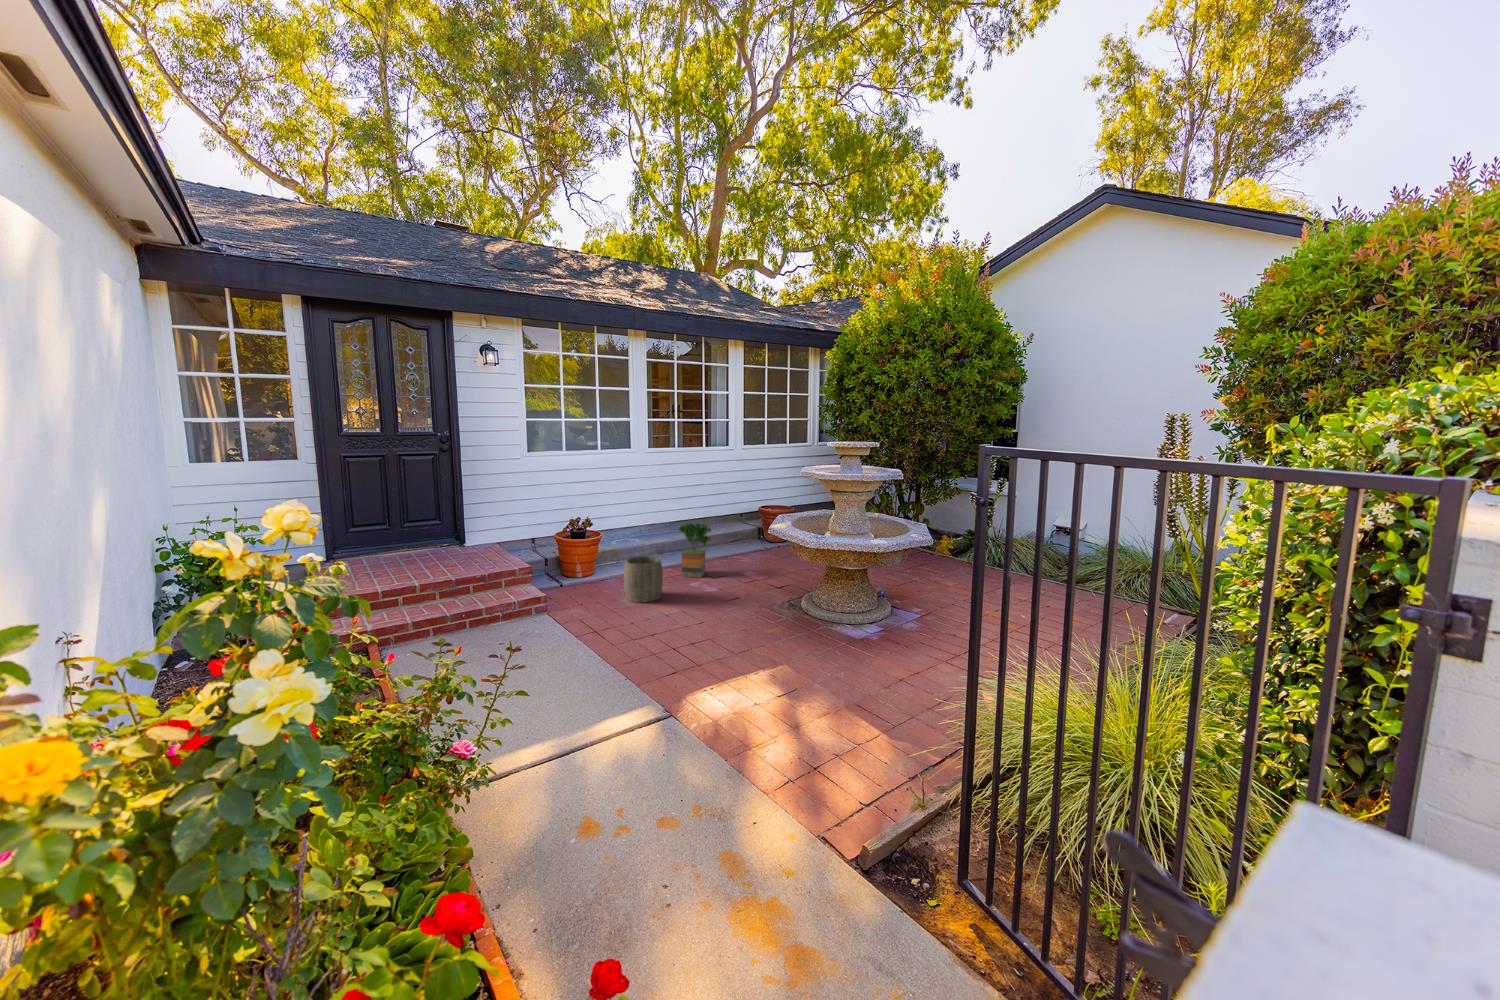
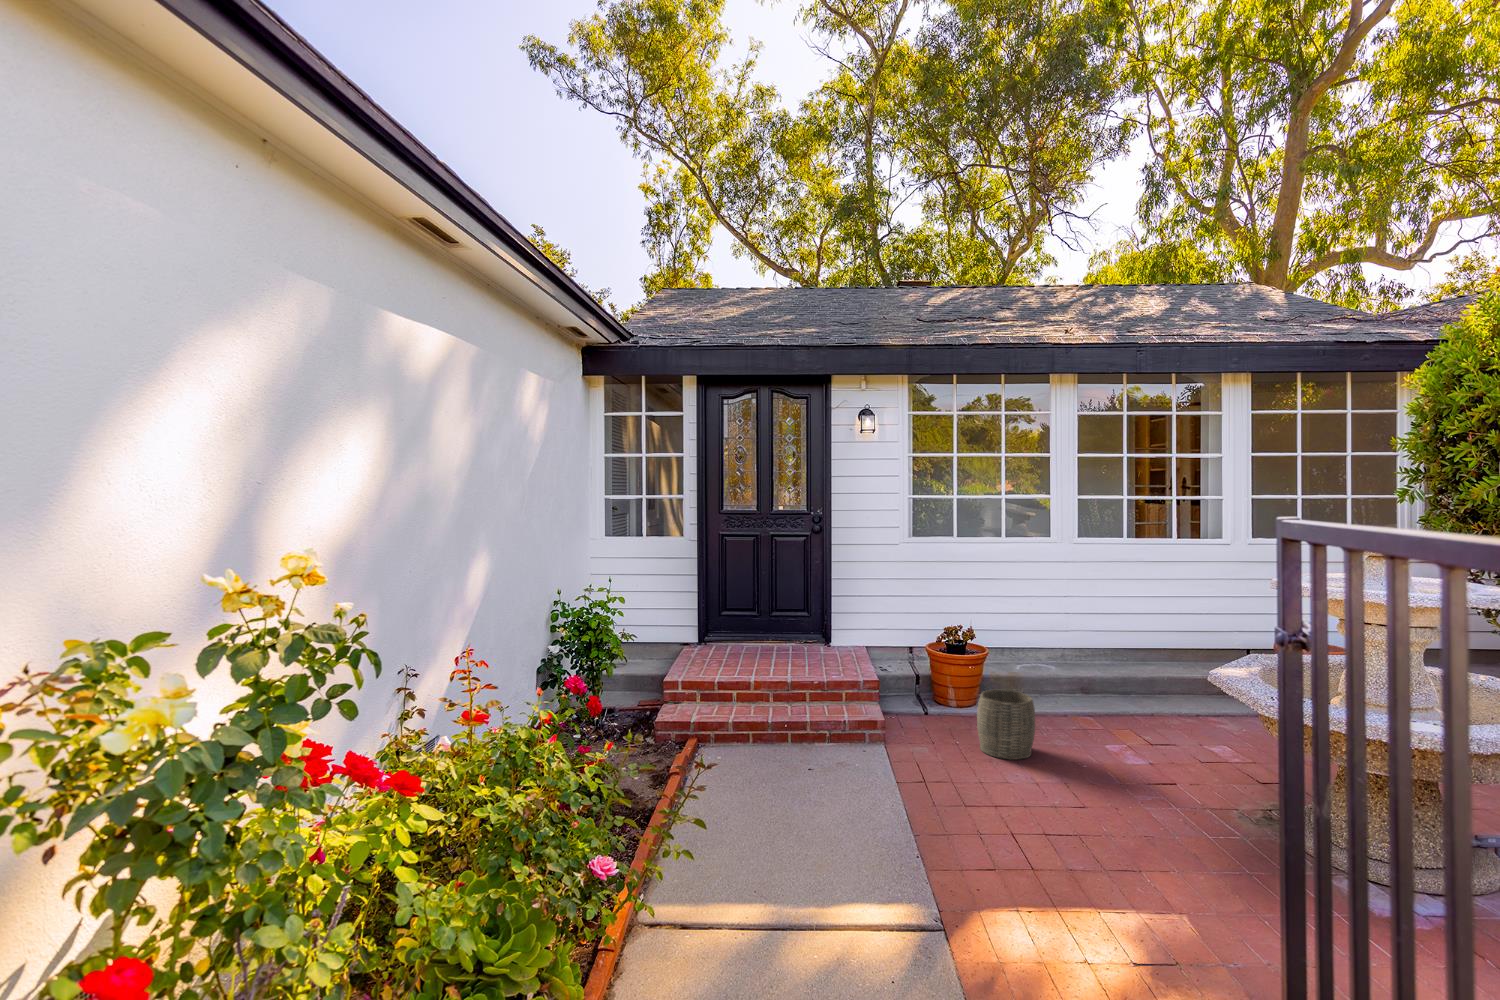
potted tree: present [679,523,711,578] -> none [1086,653,1144,741]

